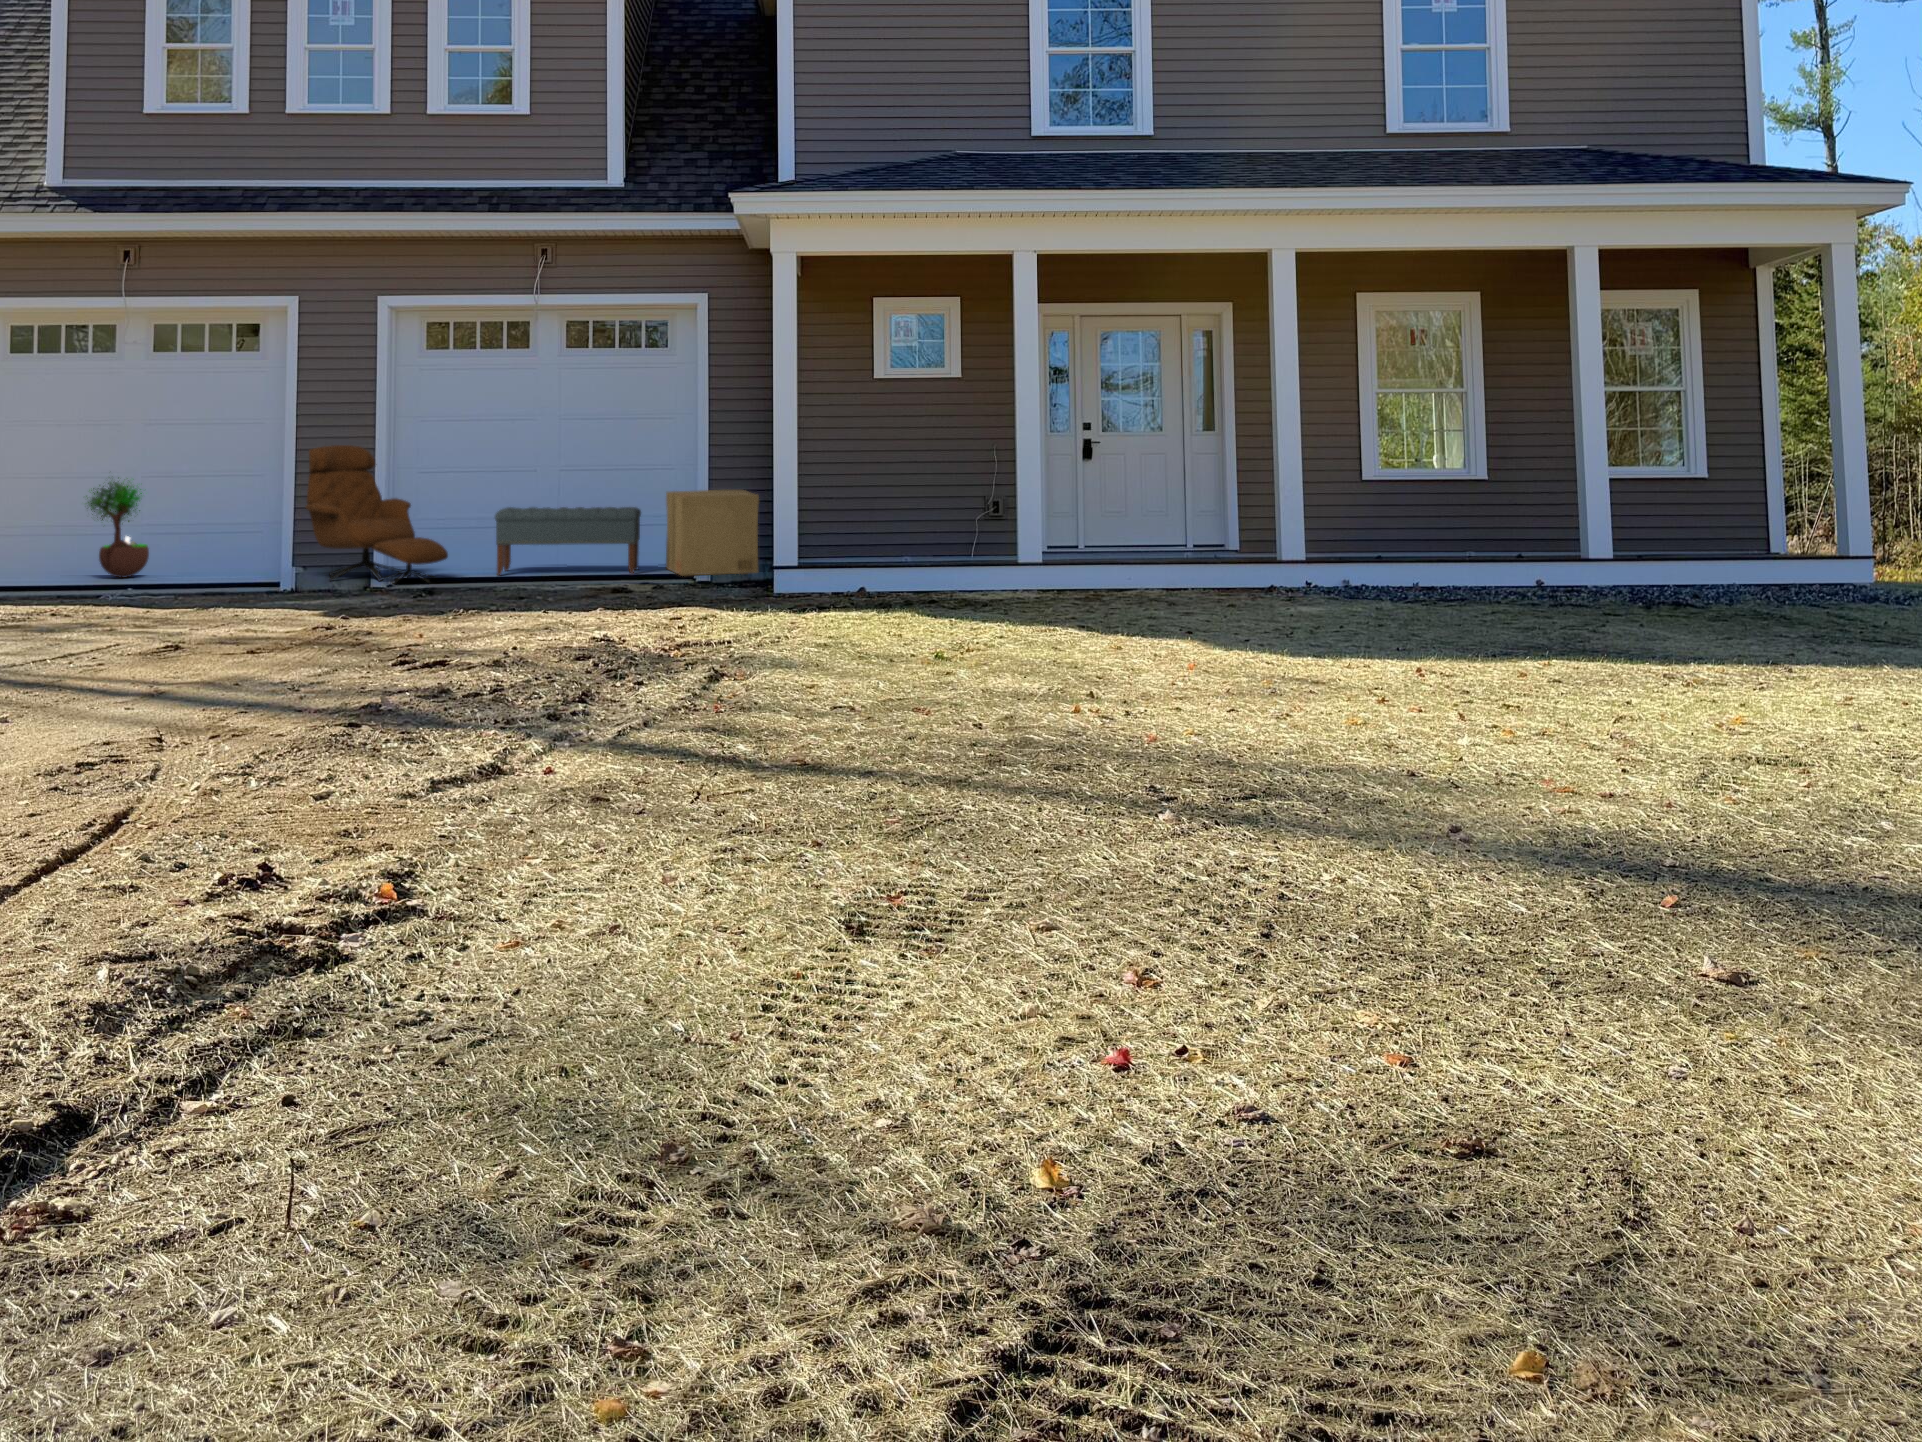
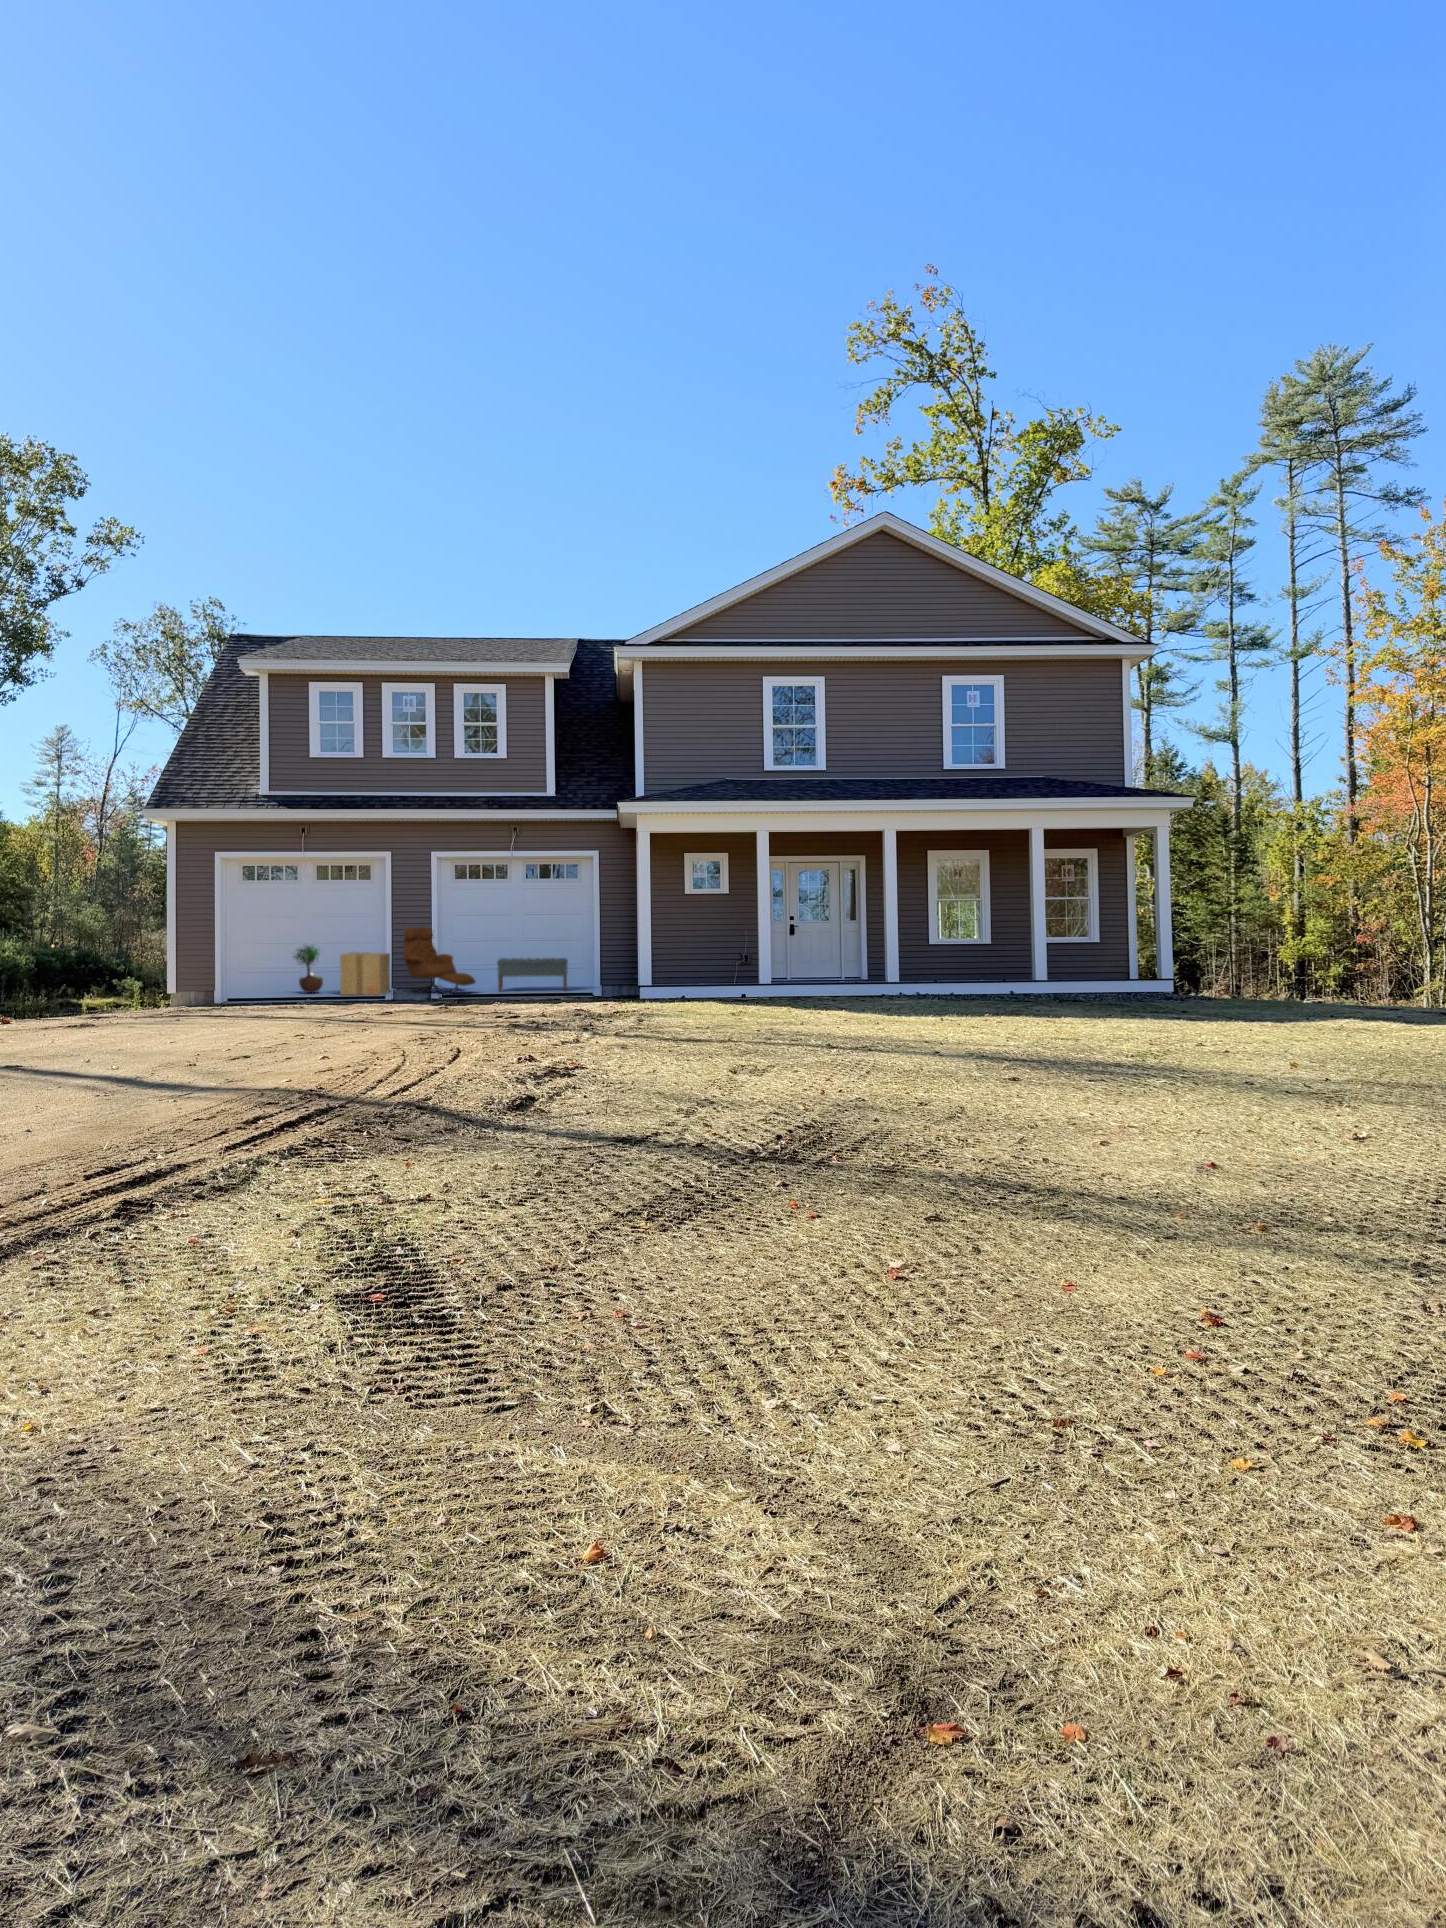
cardboard box: present [666,490,759,576] -> present [340,952,390,995]

